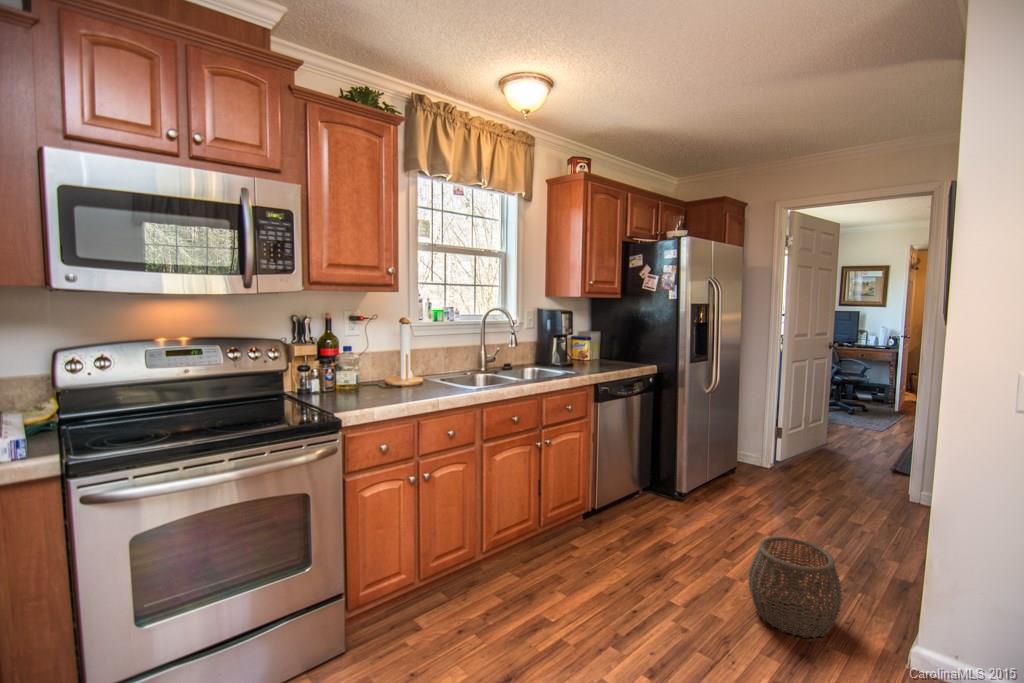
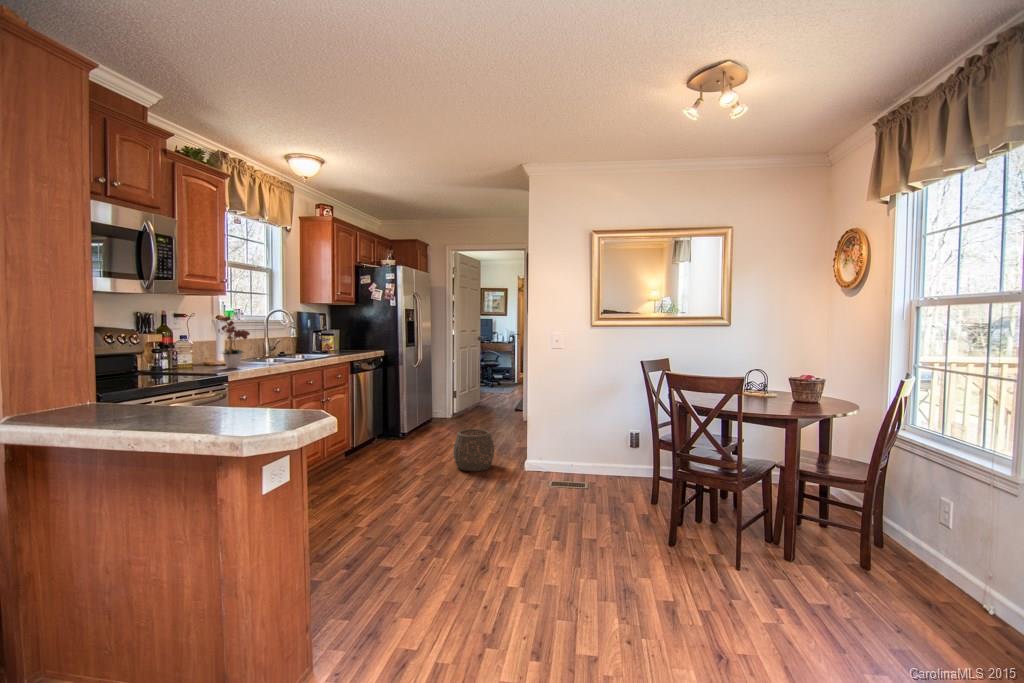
flower arrangement: none [360,319,416,399] -> present [218,317,250,368]

